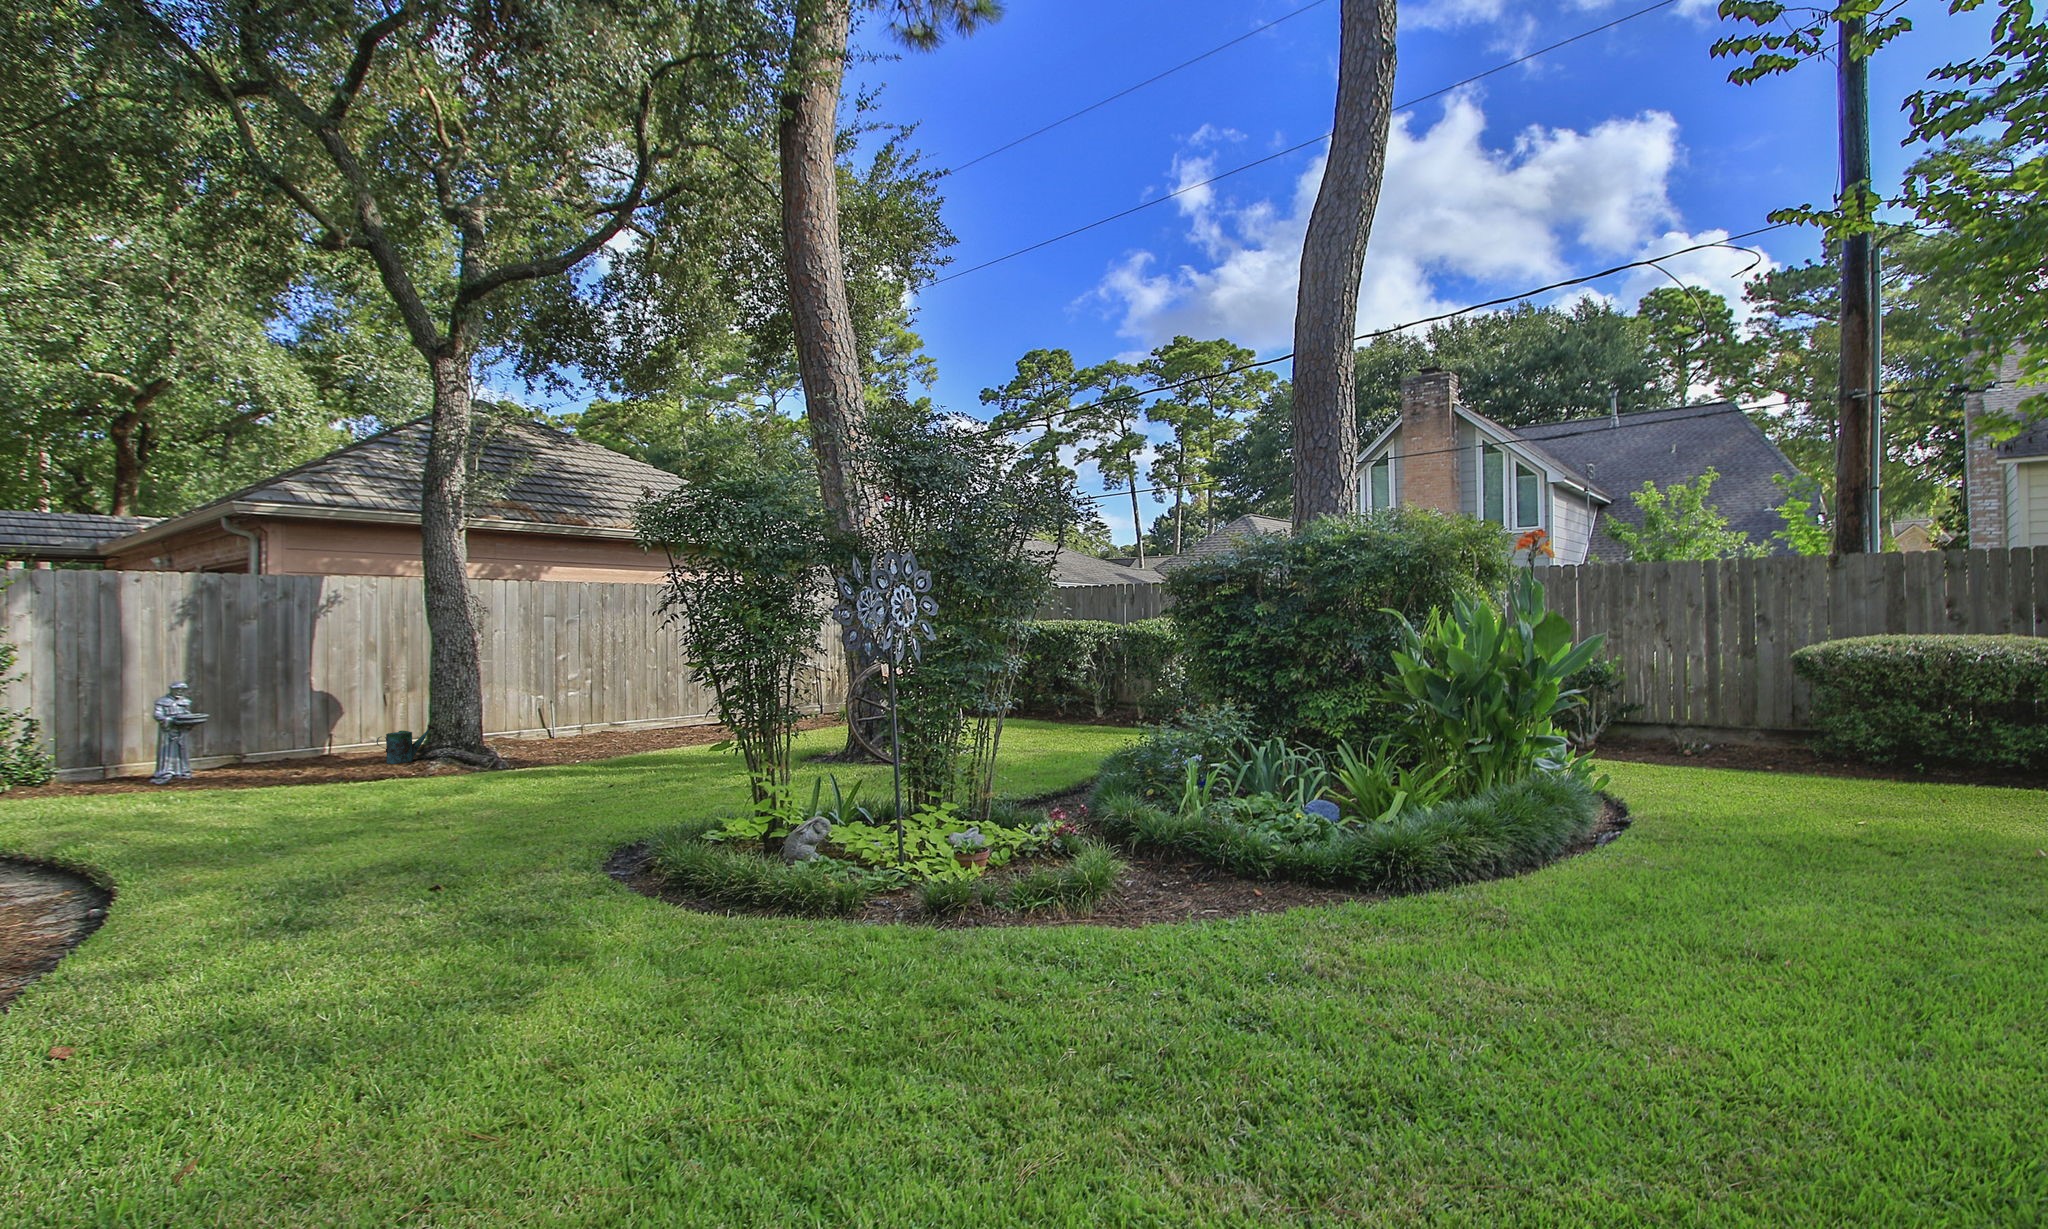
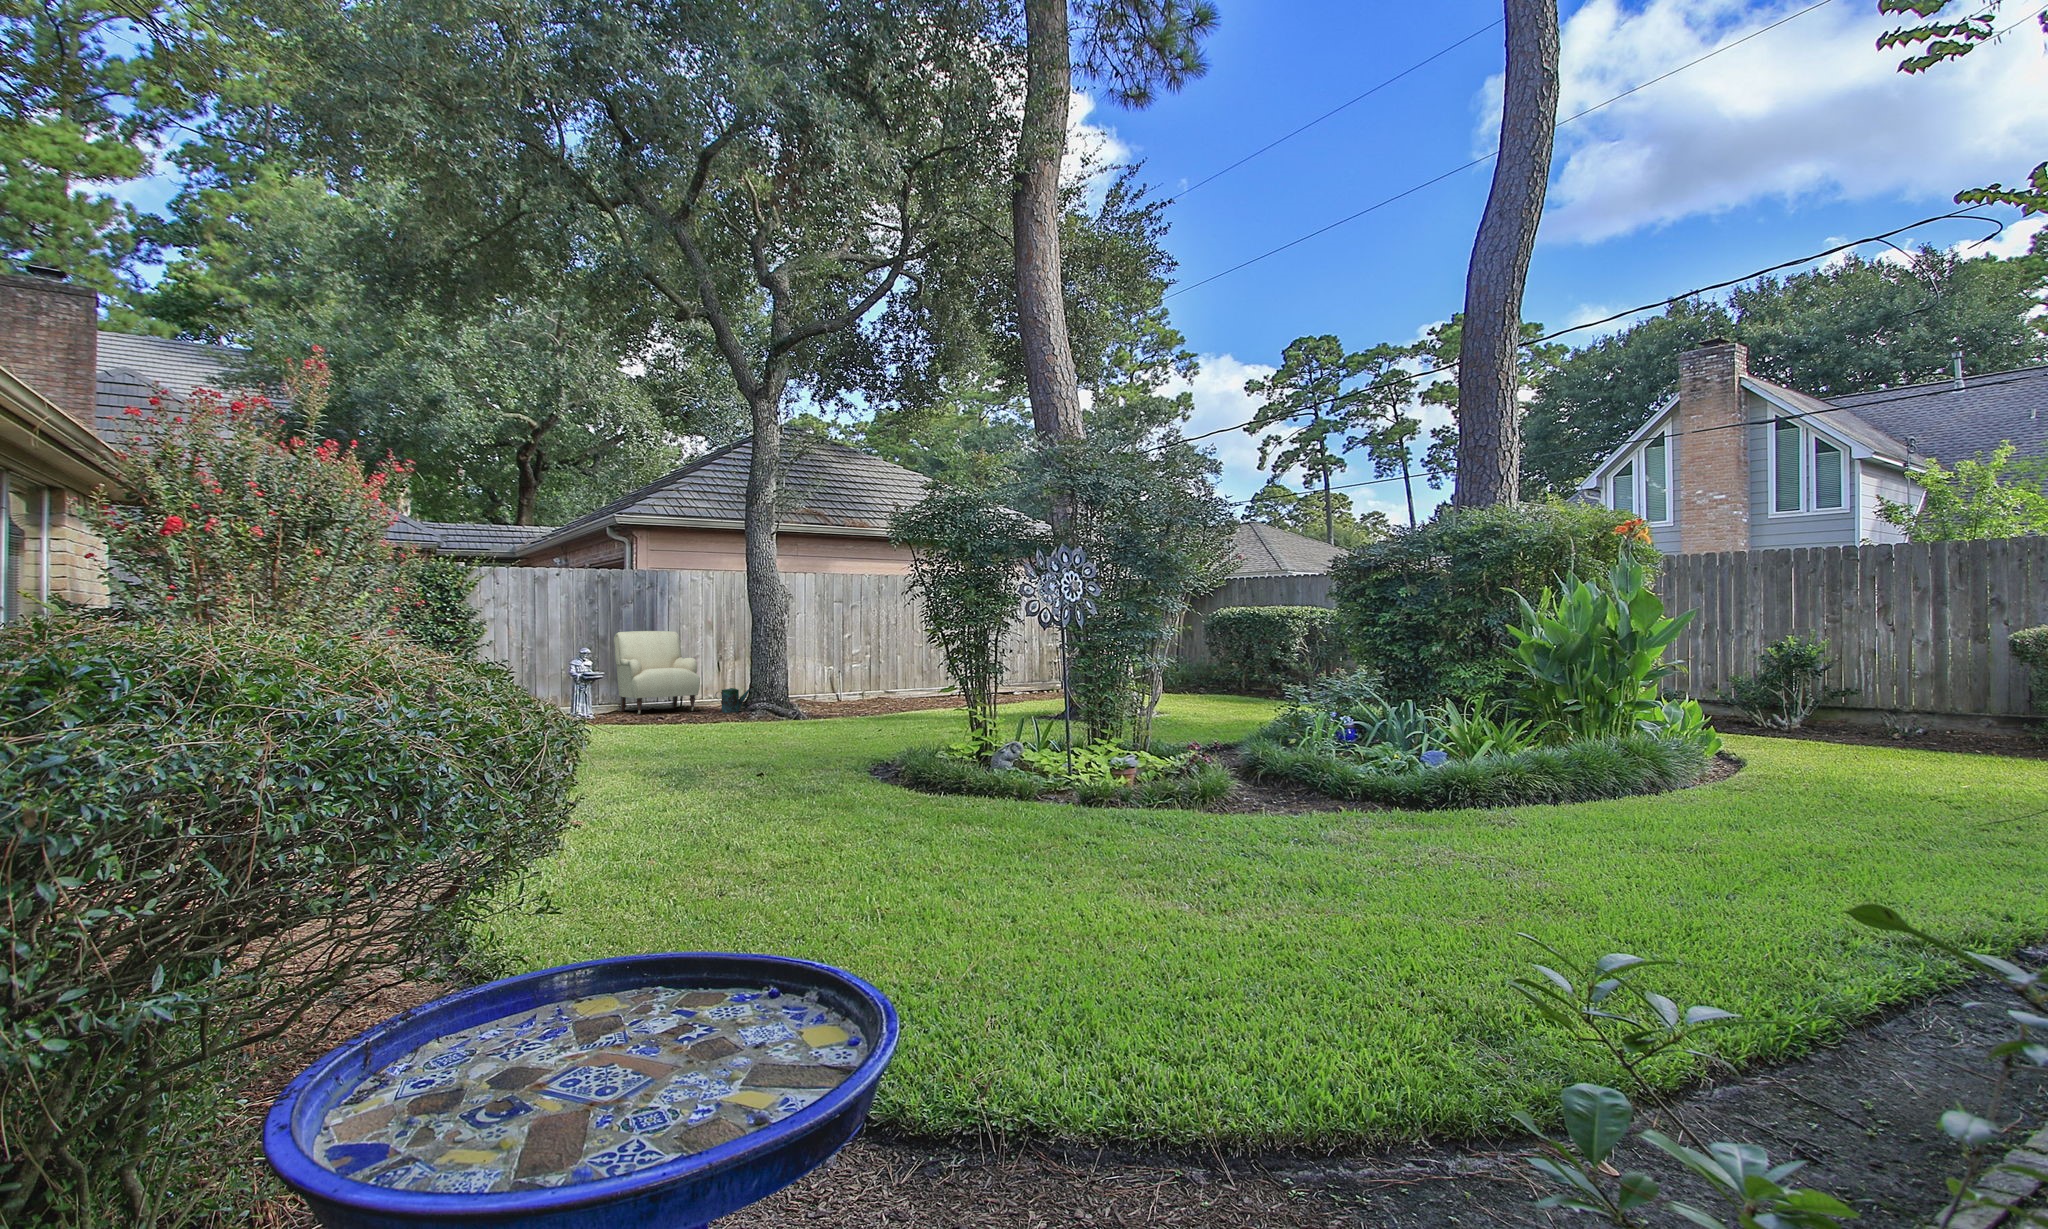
chair: none [217,658,354,774] -> present [614,631,700,715]

